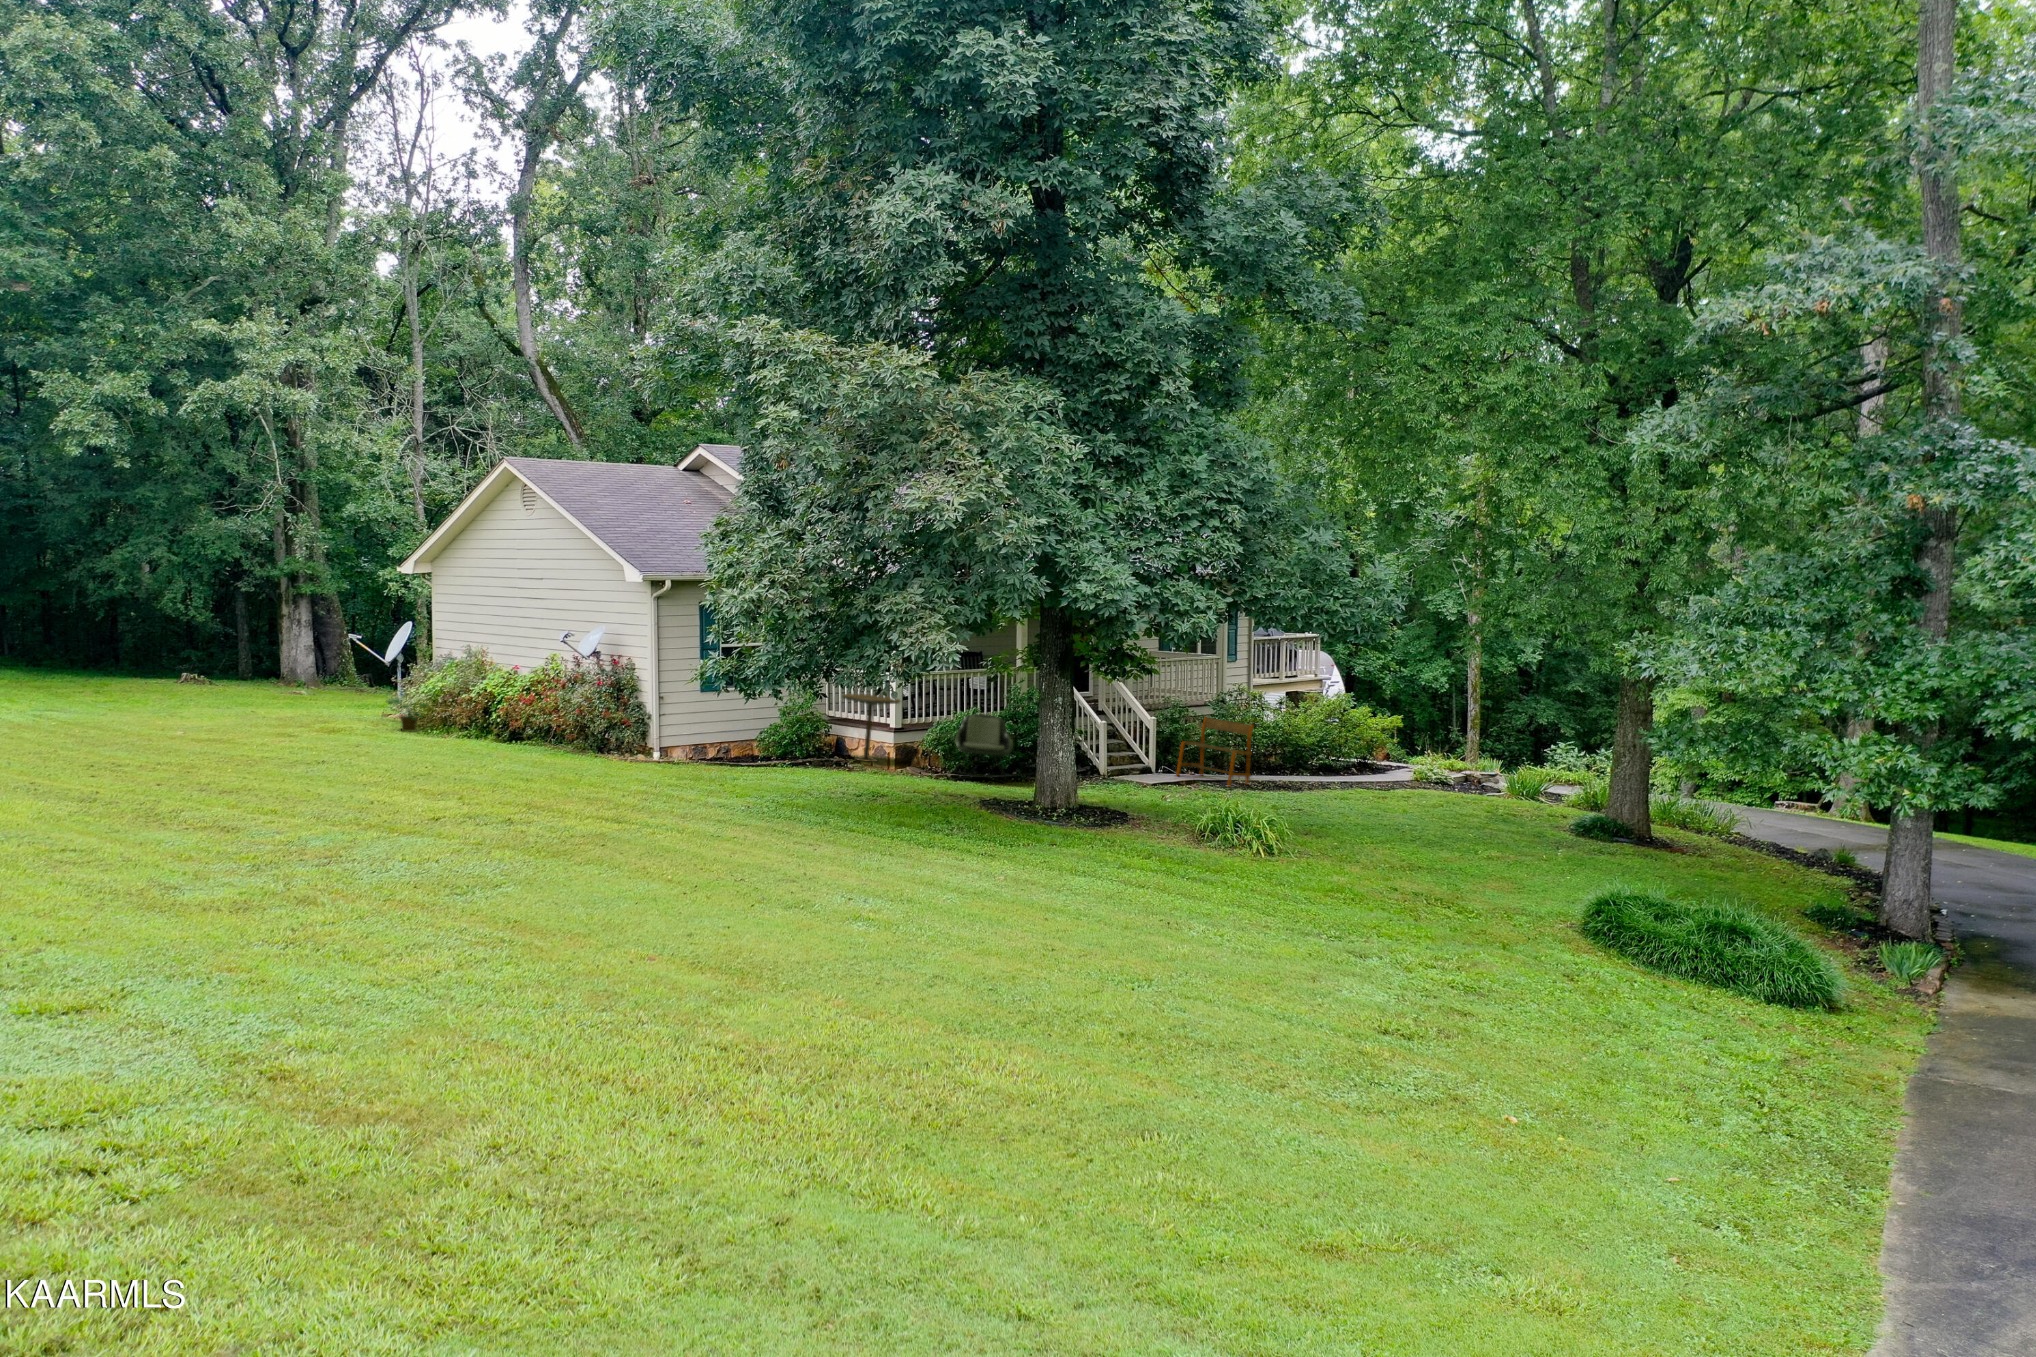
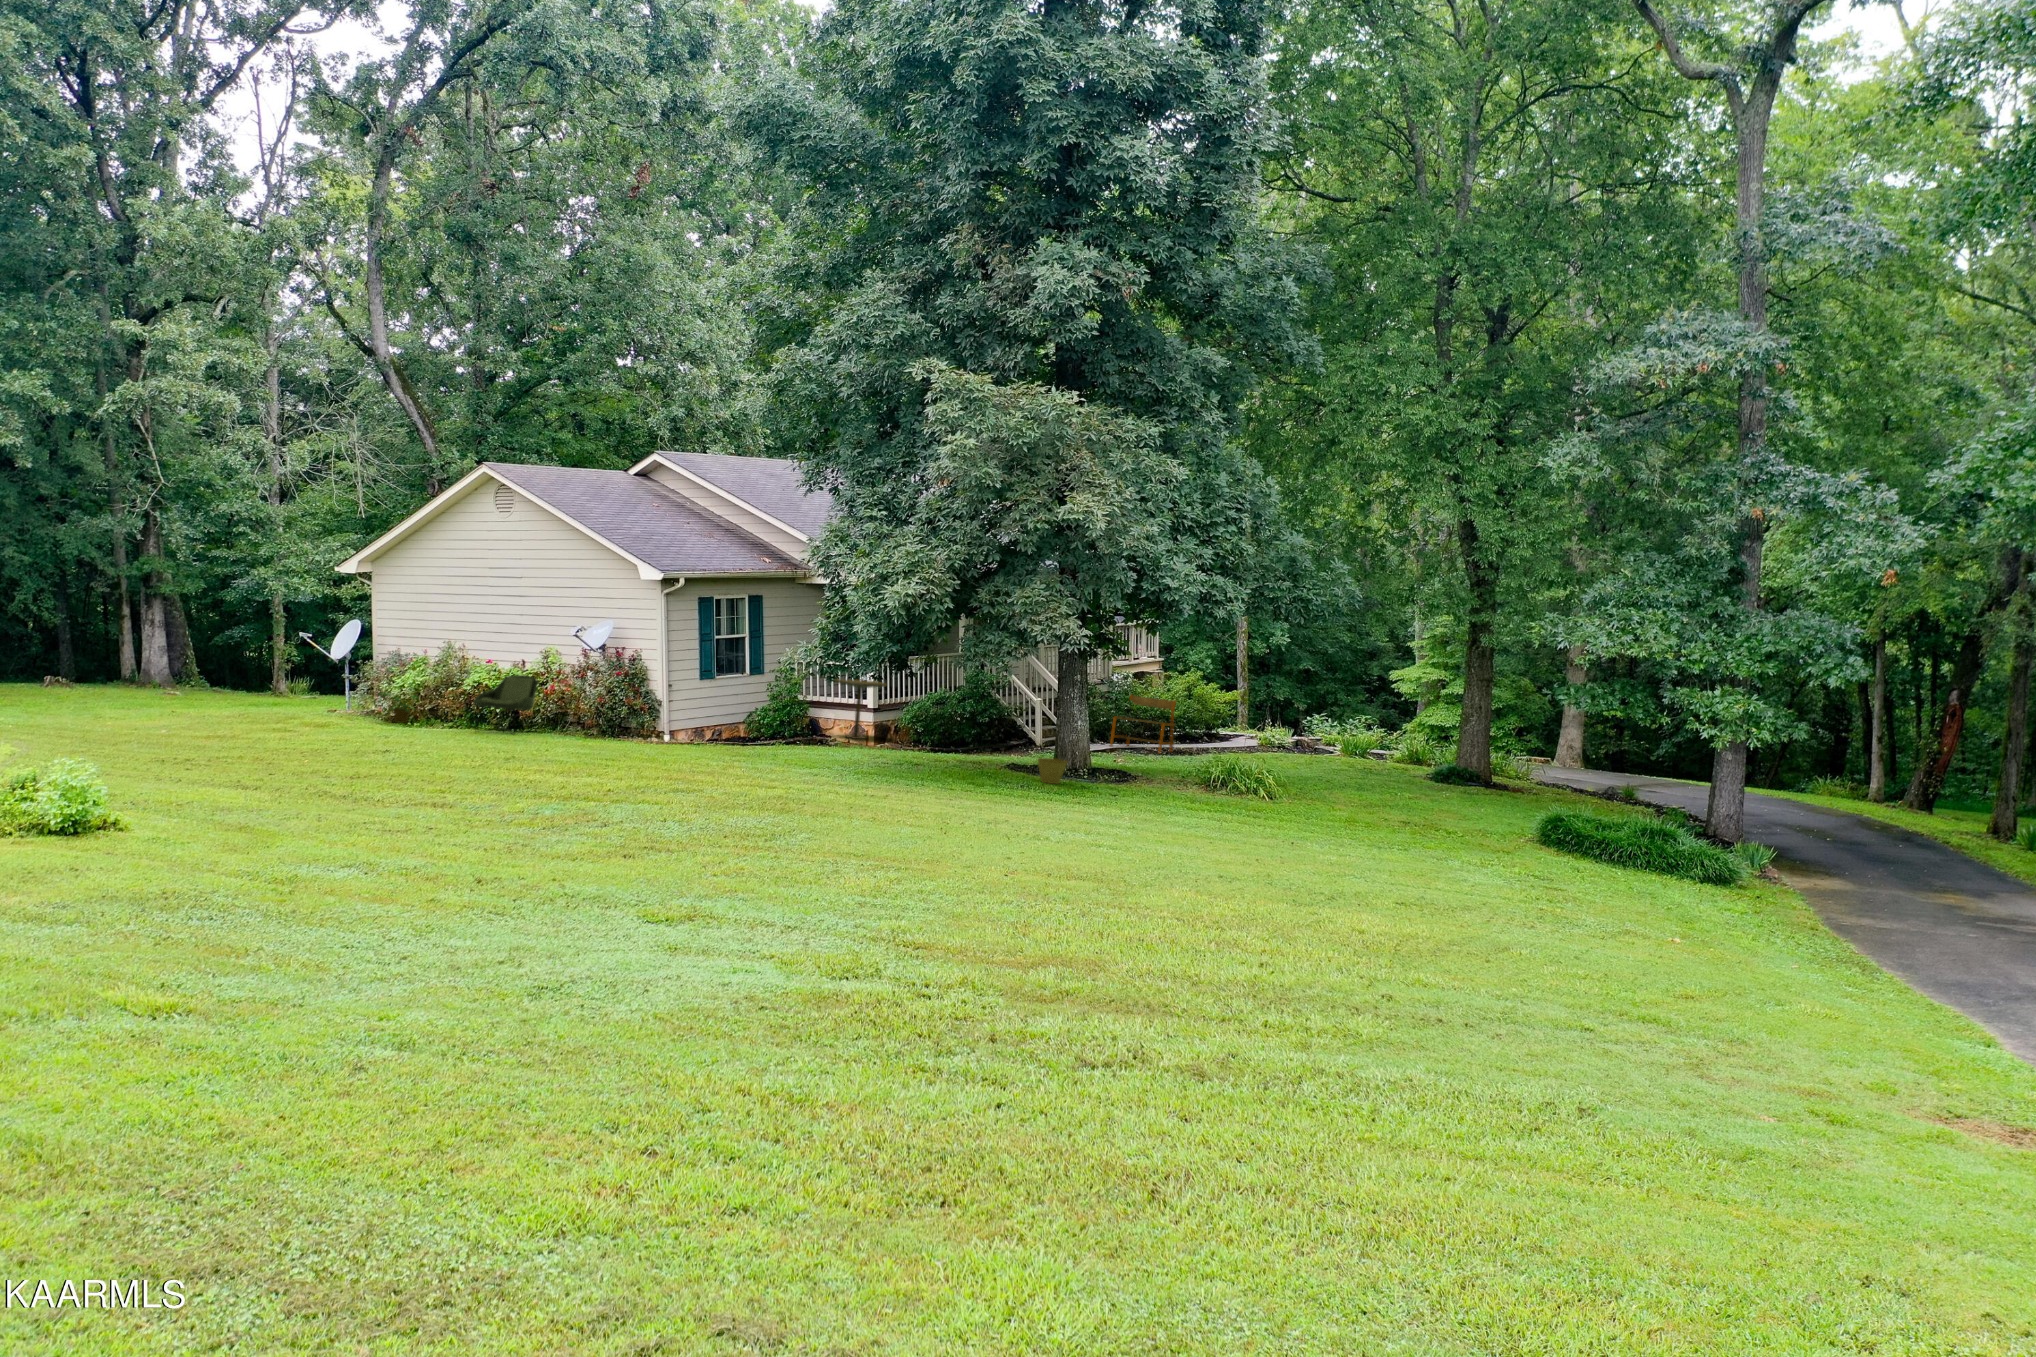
lounge chair: present [955,714,1013,783] -> present [474,675,538,732]
basket: none [1011,794,1048,825] -> present [1038,758,1068,784]

